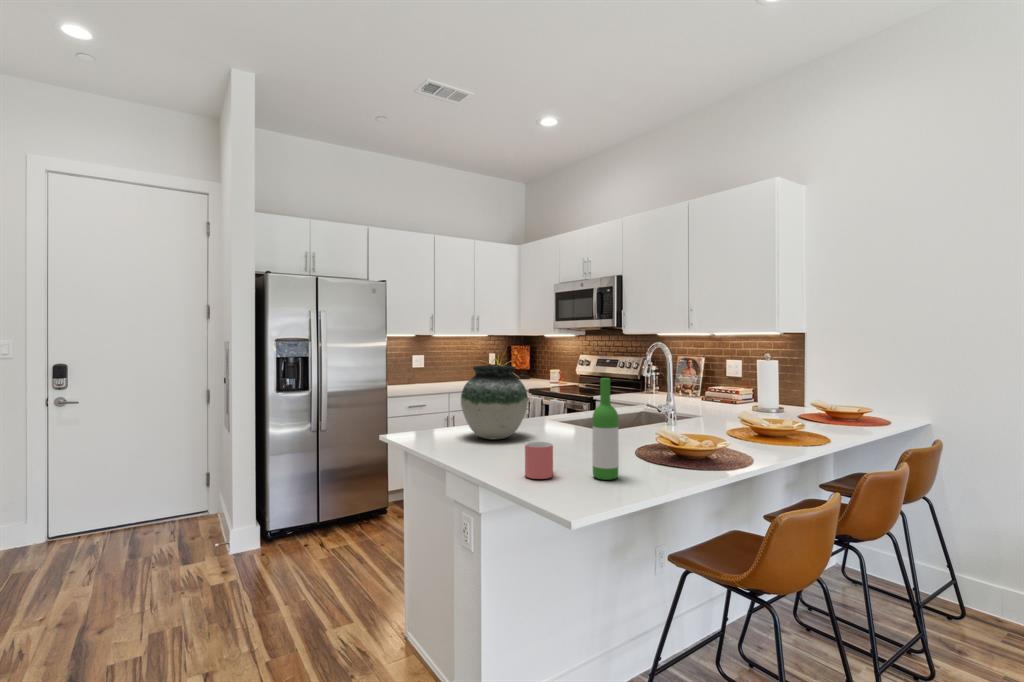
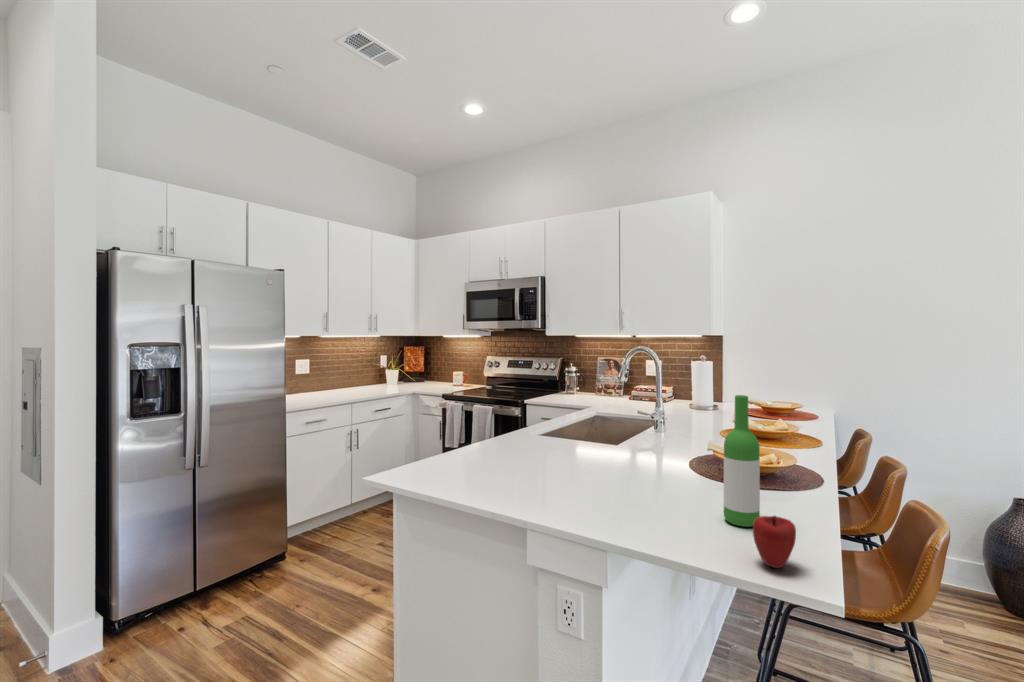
vase: present [461,365,528,440] -> none [466,377,551,472]
mug: present [525,441,553,479] -> none [649,483,689,539]
apple: none [562,459,590,497] -> present [753,516,796,568]

